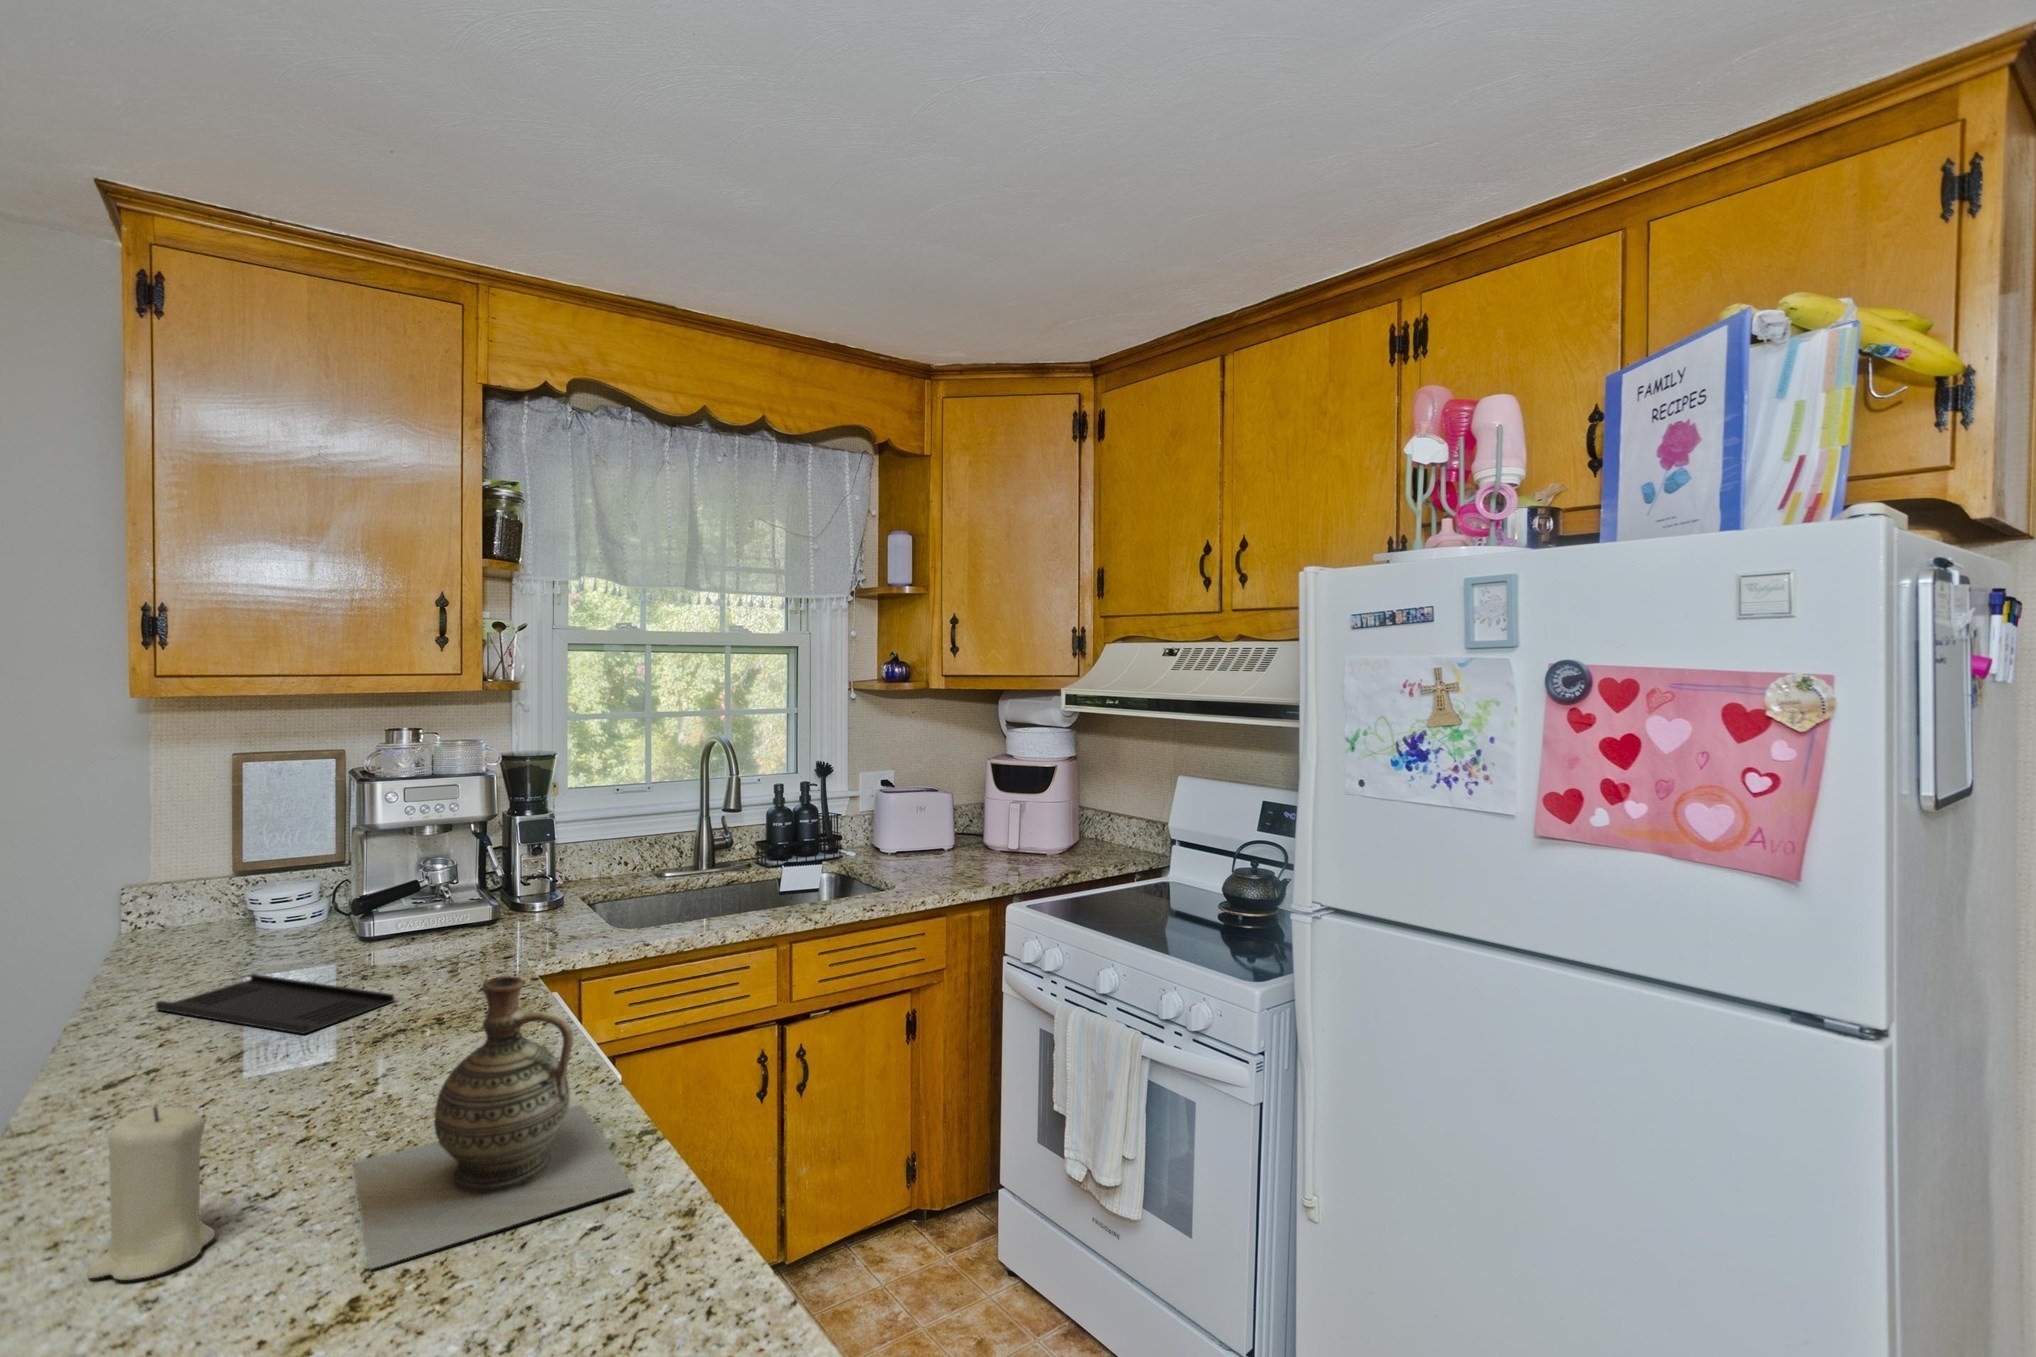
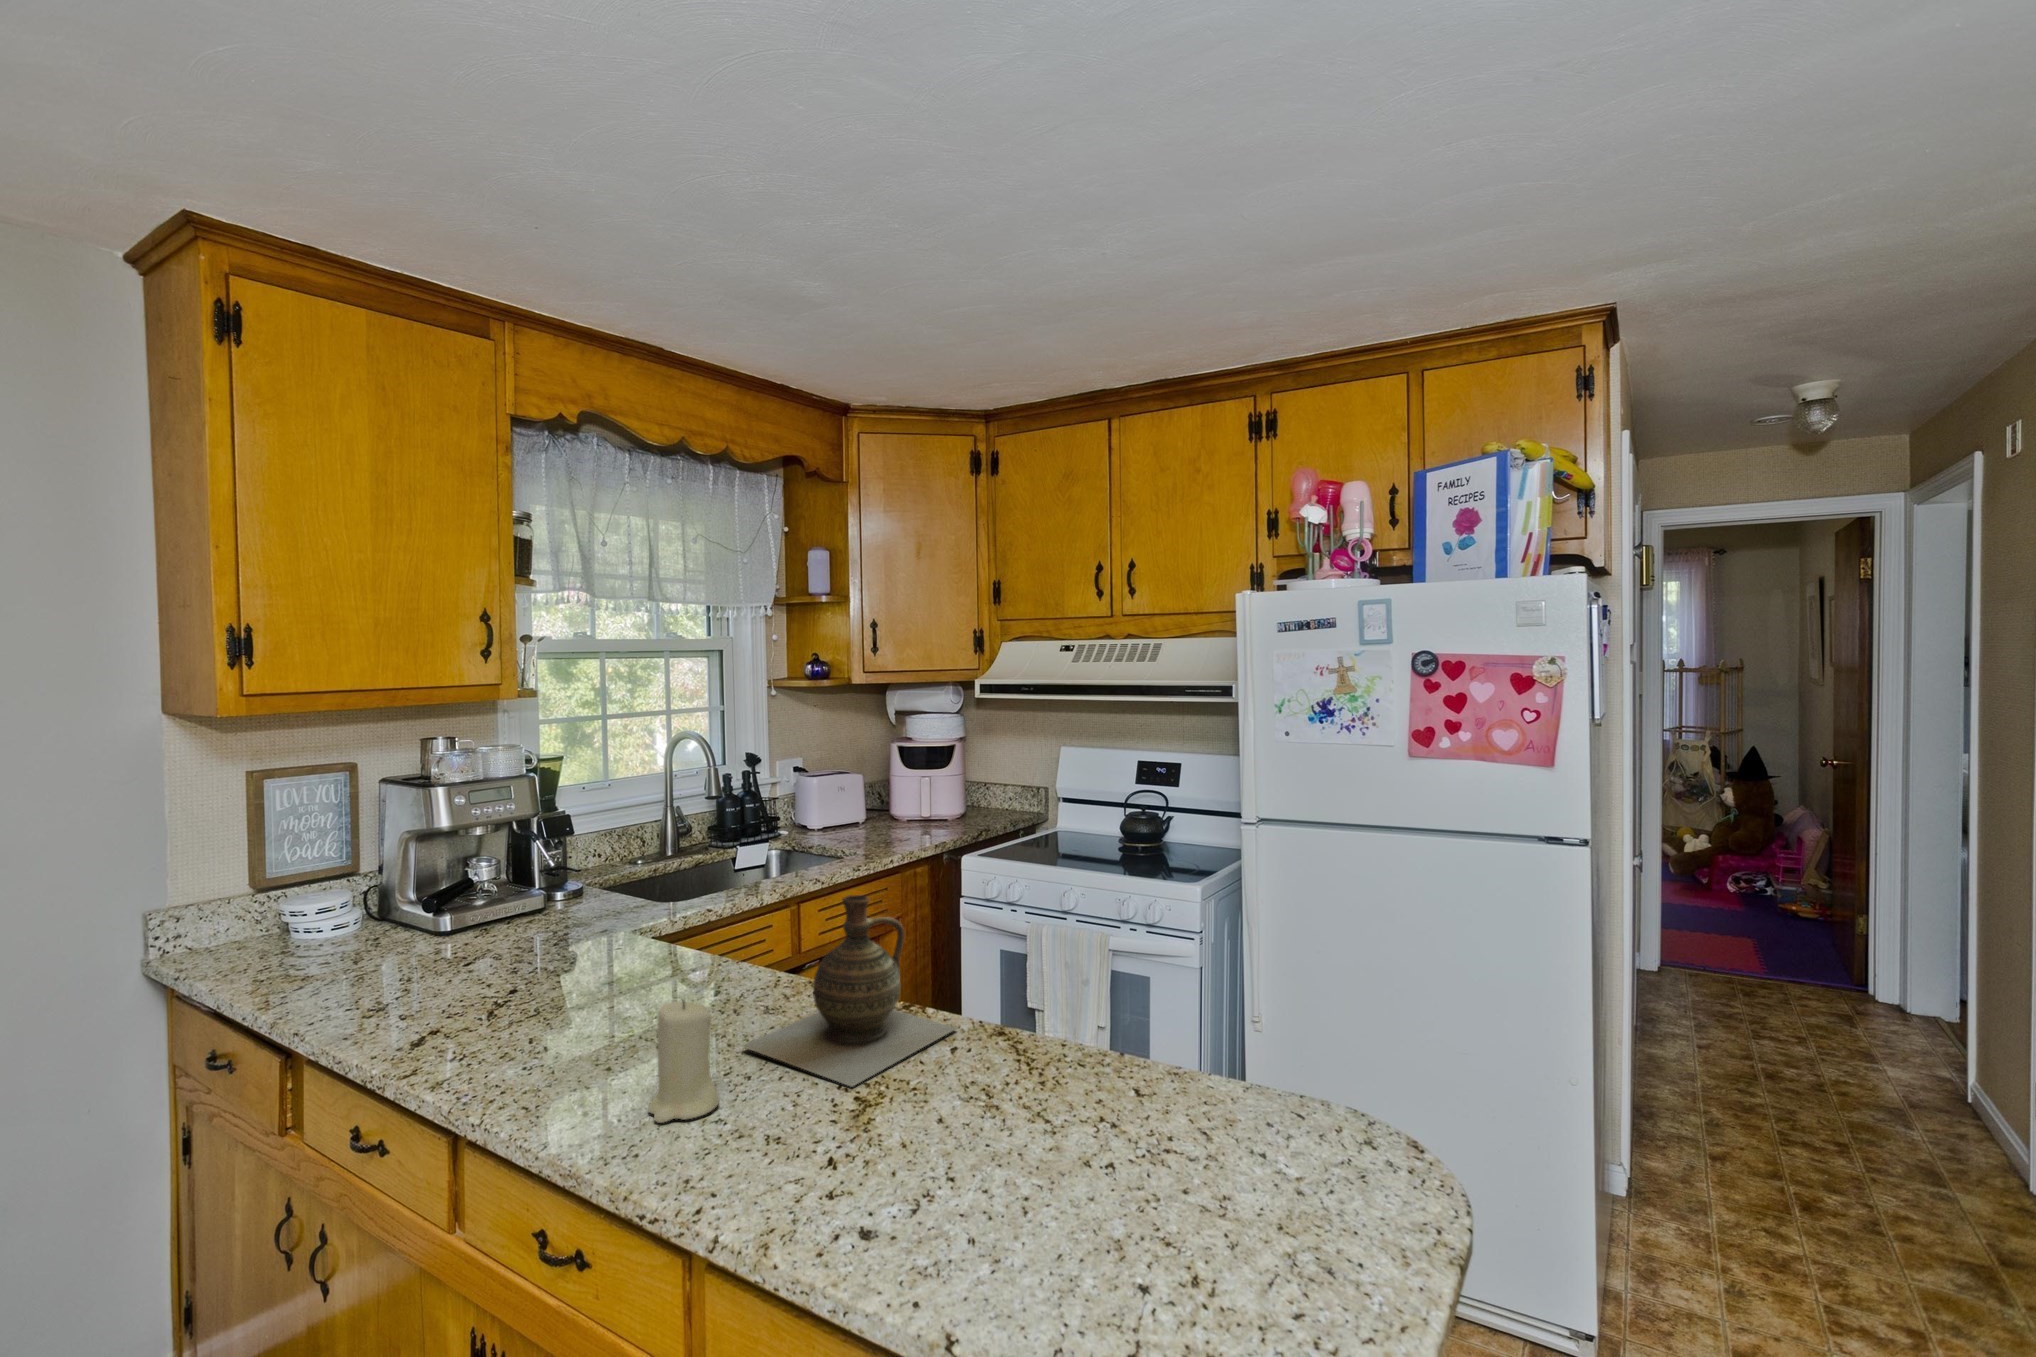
tray: present [156,974,394,1034] -> none [342,961,564,999]

